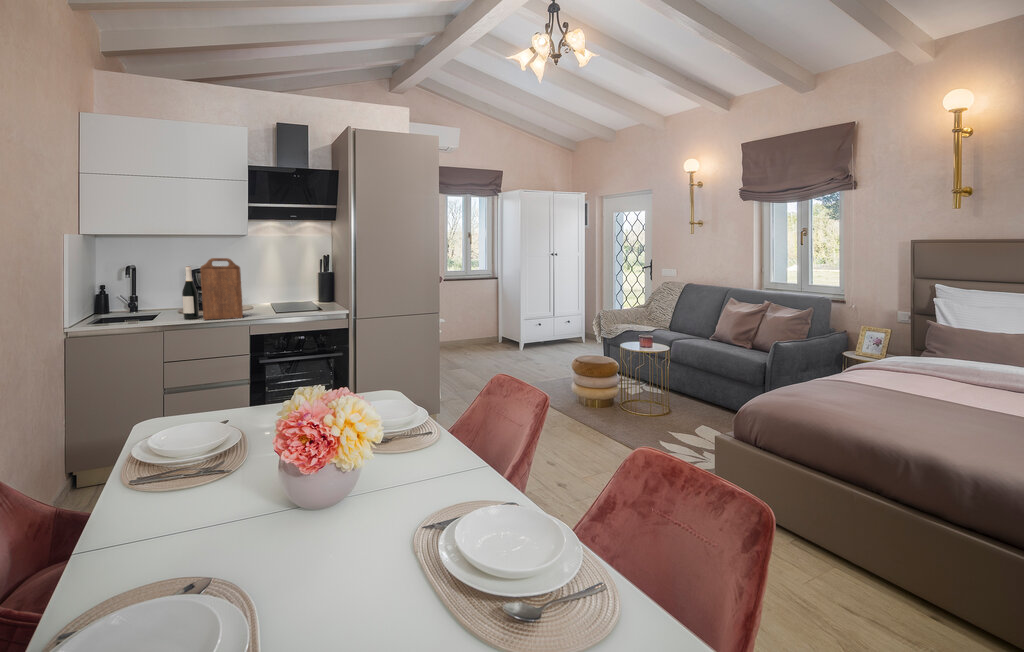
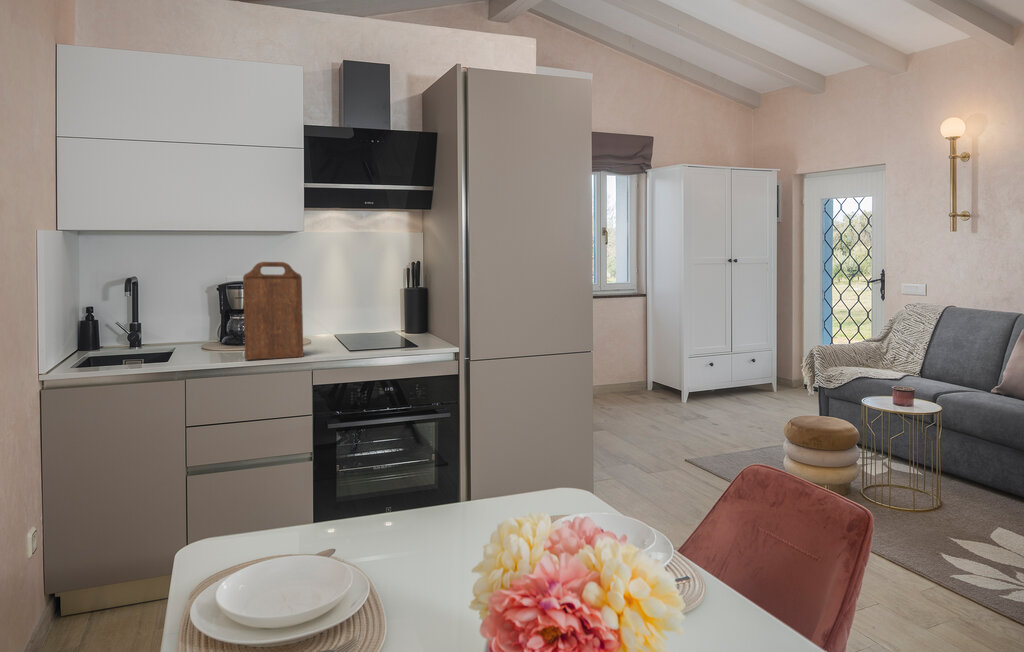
wine bottle: present [182,266,199,319] -> none [213,276,237,358]

